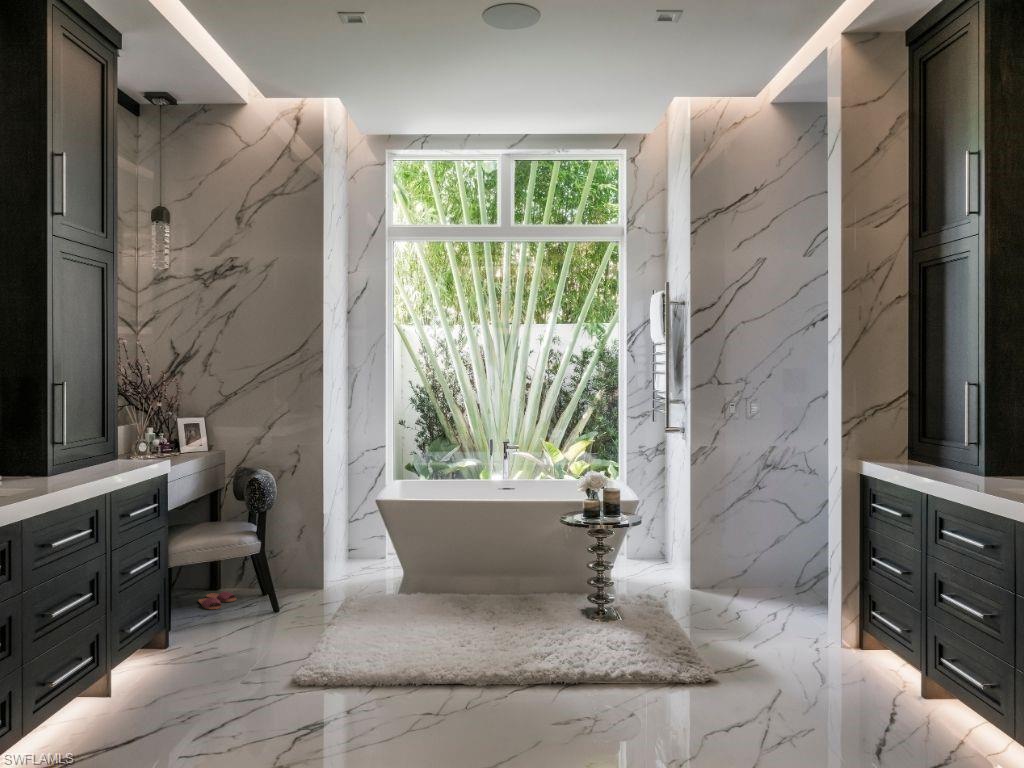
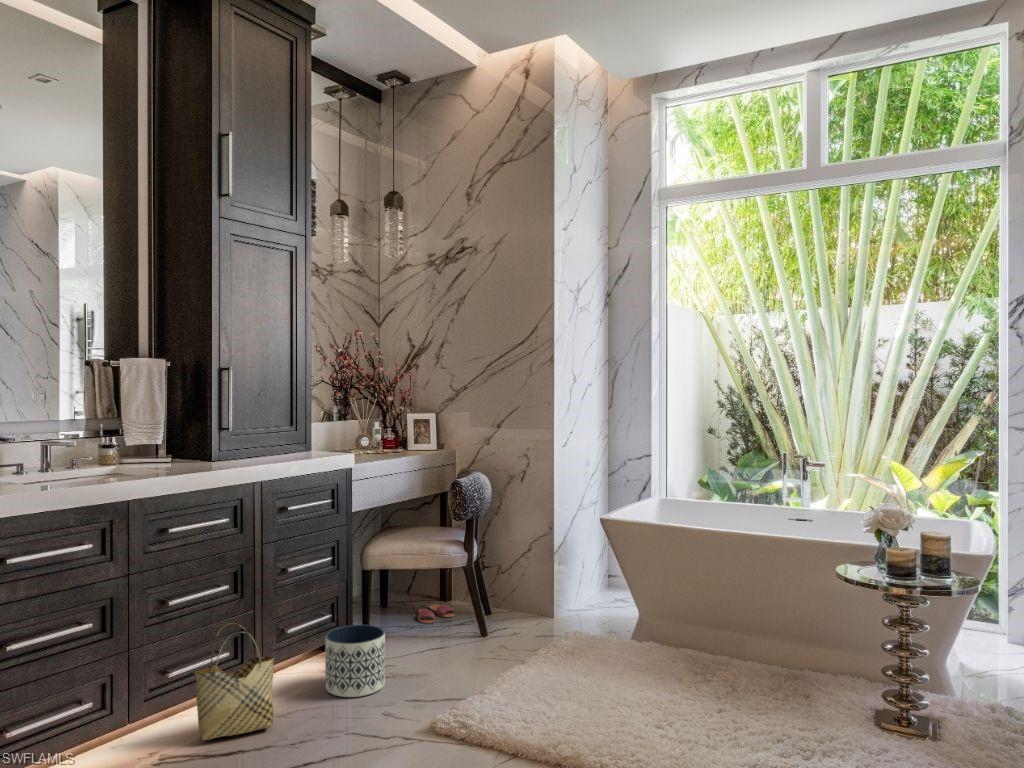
planter: none [169,612,226,677] -> present [325,625,385,697]
woven basket: none [79,625,152,735] -> present [195,622,274,741]

